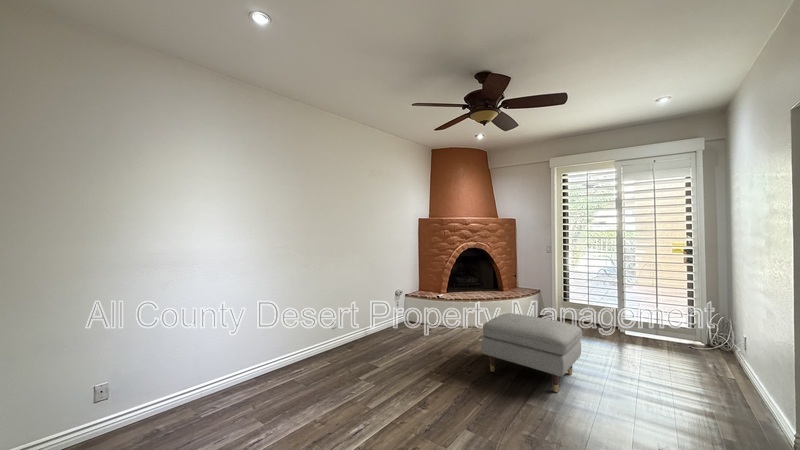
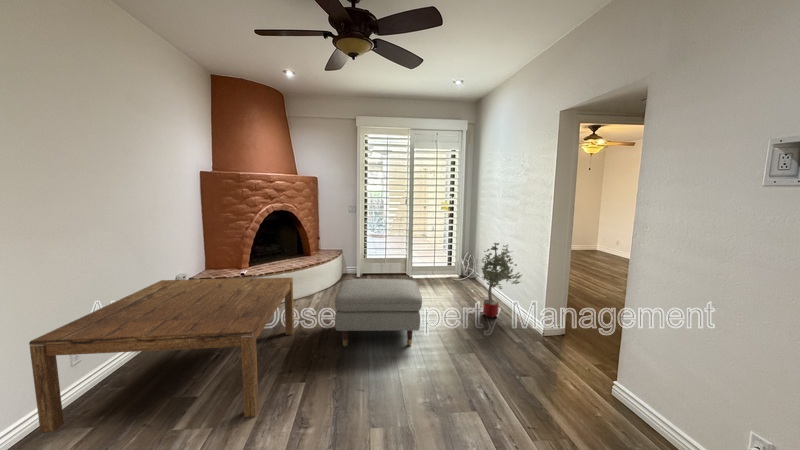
coffee table: none [317,291,461,389] -> present [29,278,294,433]
potted tree: none [680,297,767,406] -> present [482,243,522,318]

